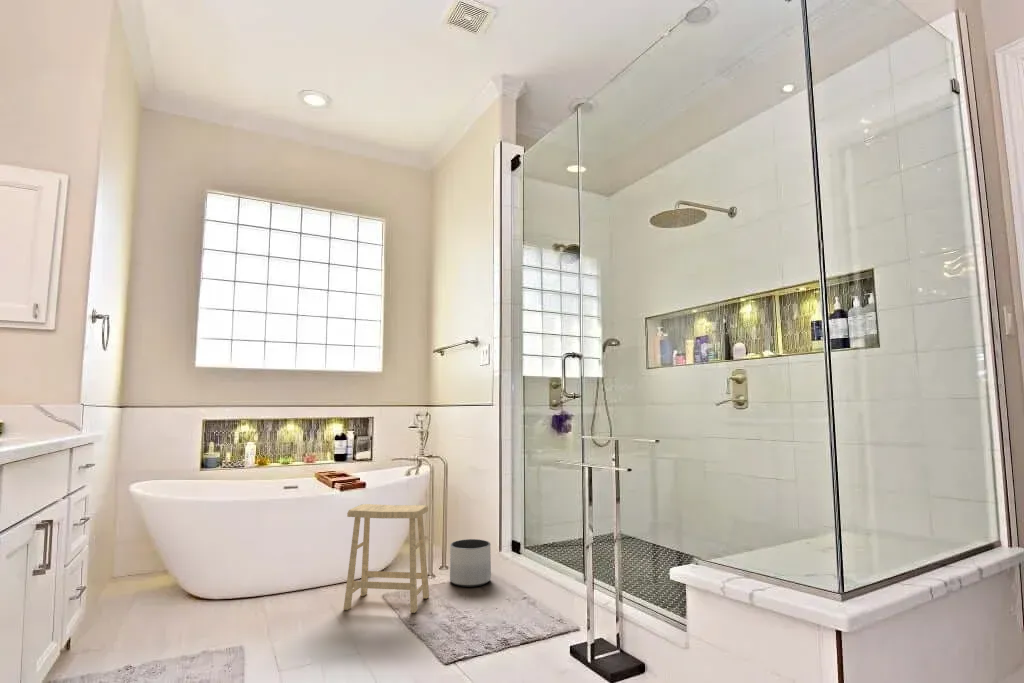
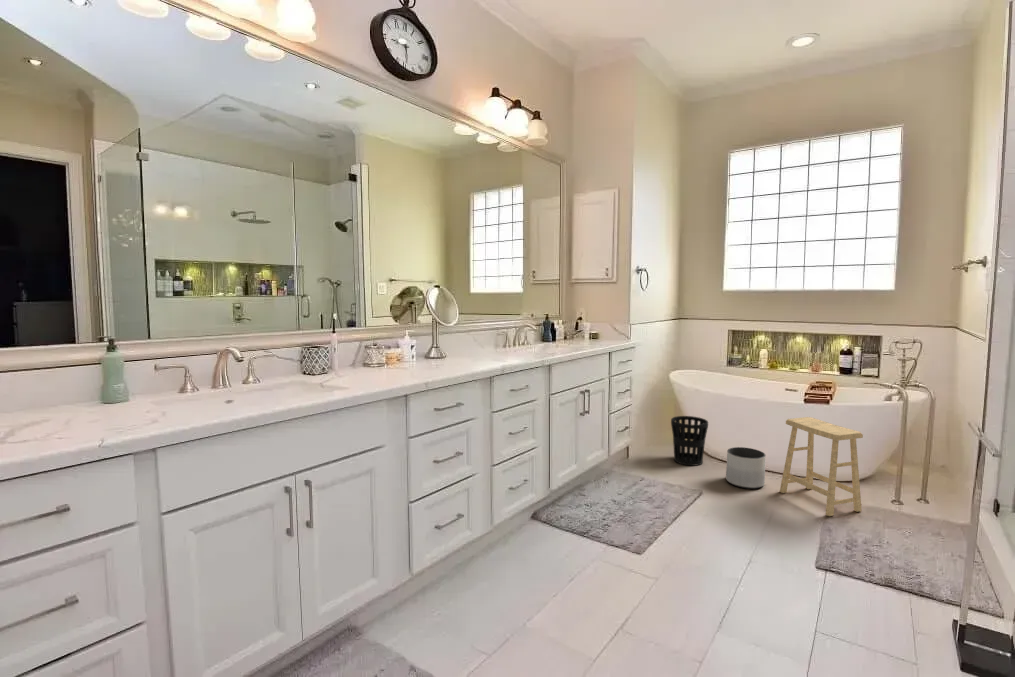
planter: present [450,539,491,587] -> present [726,447,766,489]
wastebasket: none [164,545,227,628] -> present [671,416,708,466]

